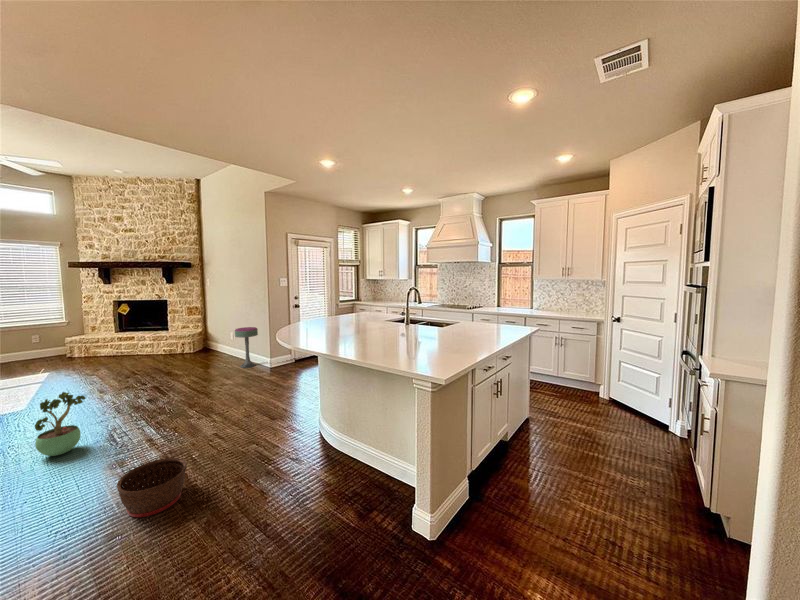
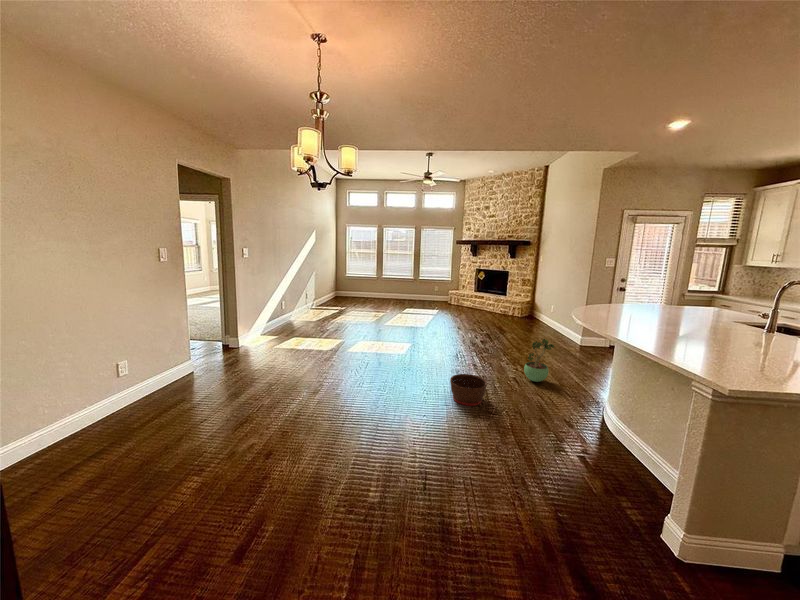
bar stool: present [235,327,258,368] -> none [552,302,574,339]
potted plant: present [35,392,86,456] -> present [524,339,554,382]

